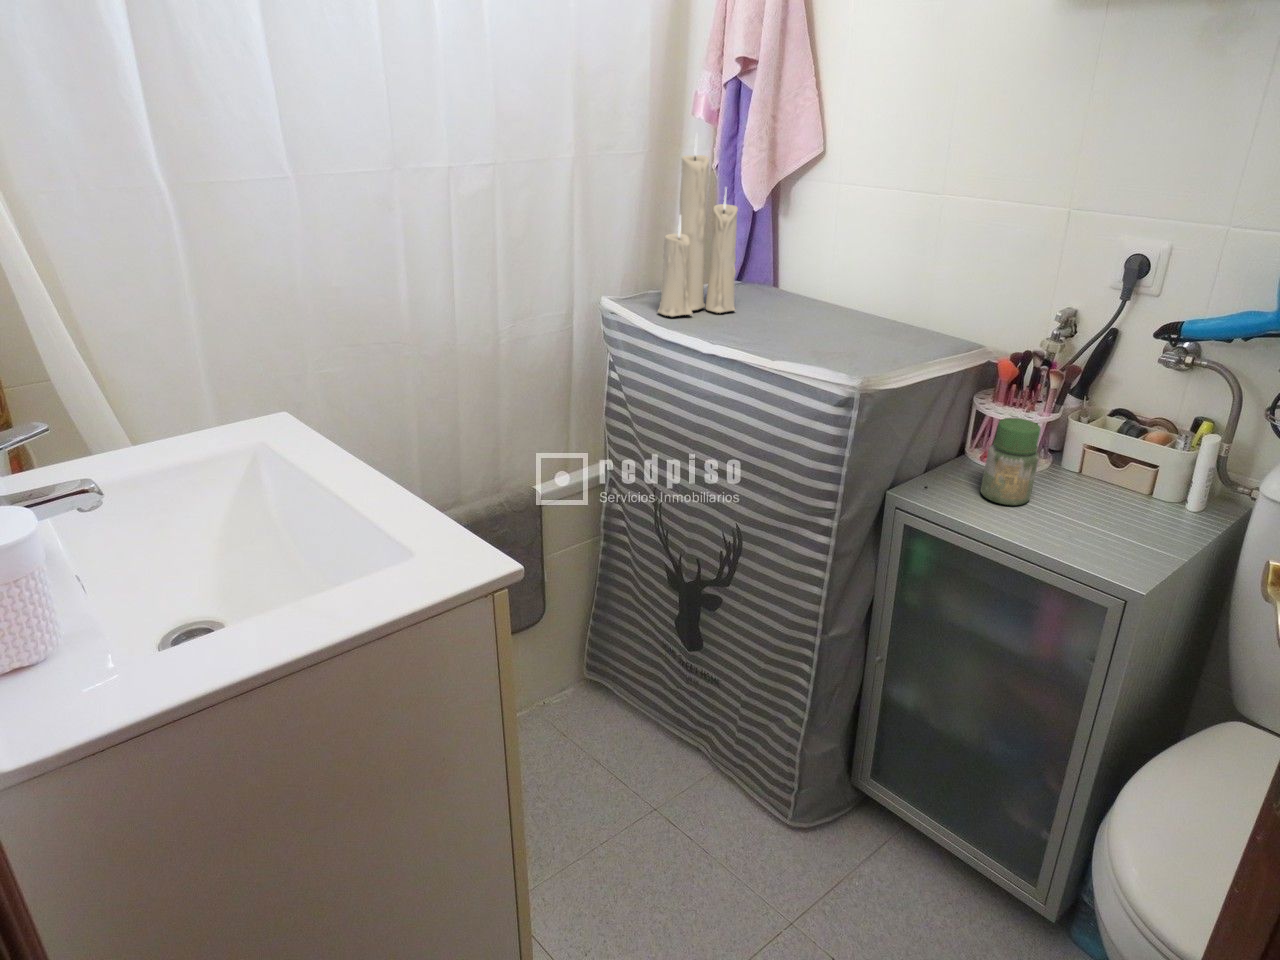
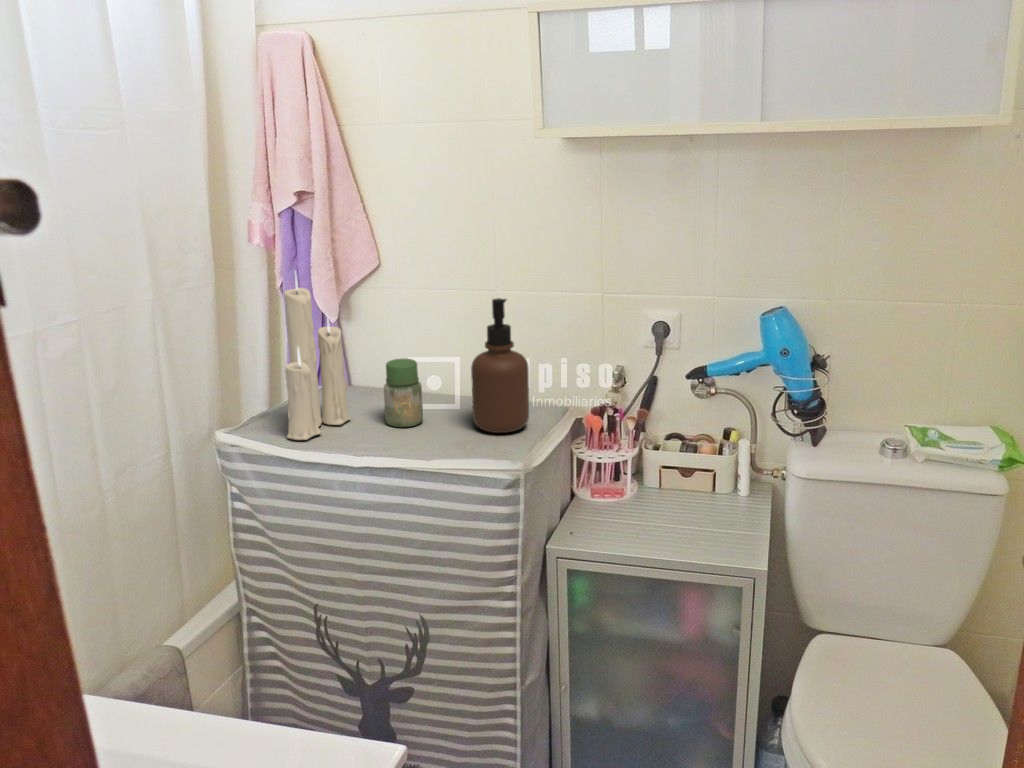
soap dispenser: none [852,188,928,353] -> present [471,298,529,433]
jar: present [981,418,1041,505] -> present [384,359,423,427]

